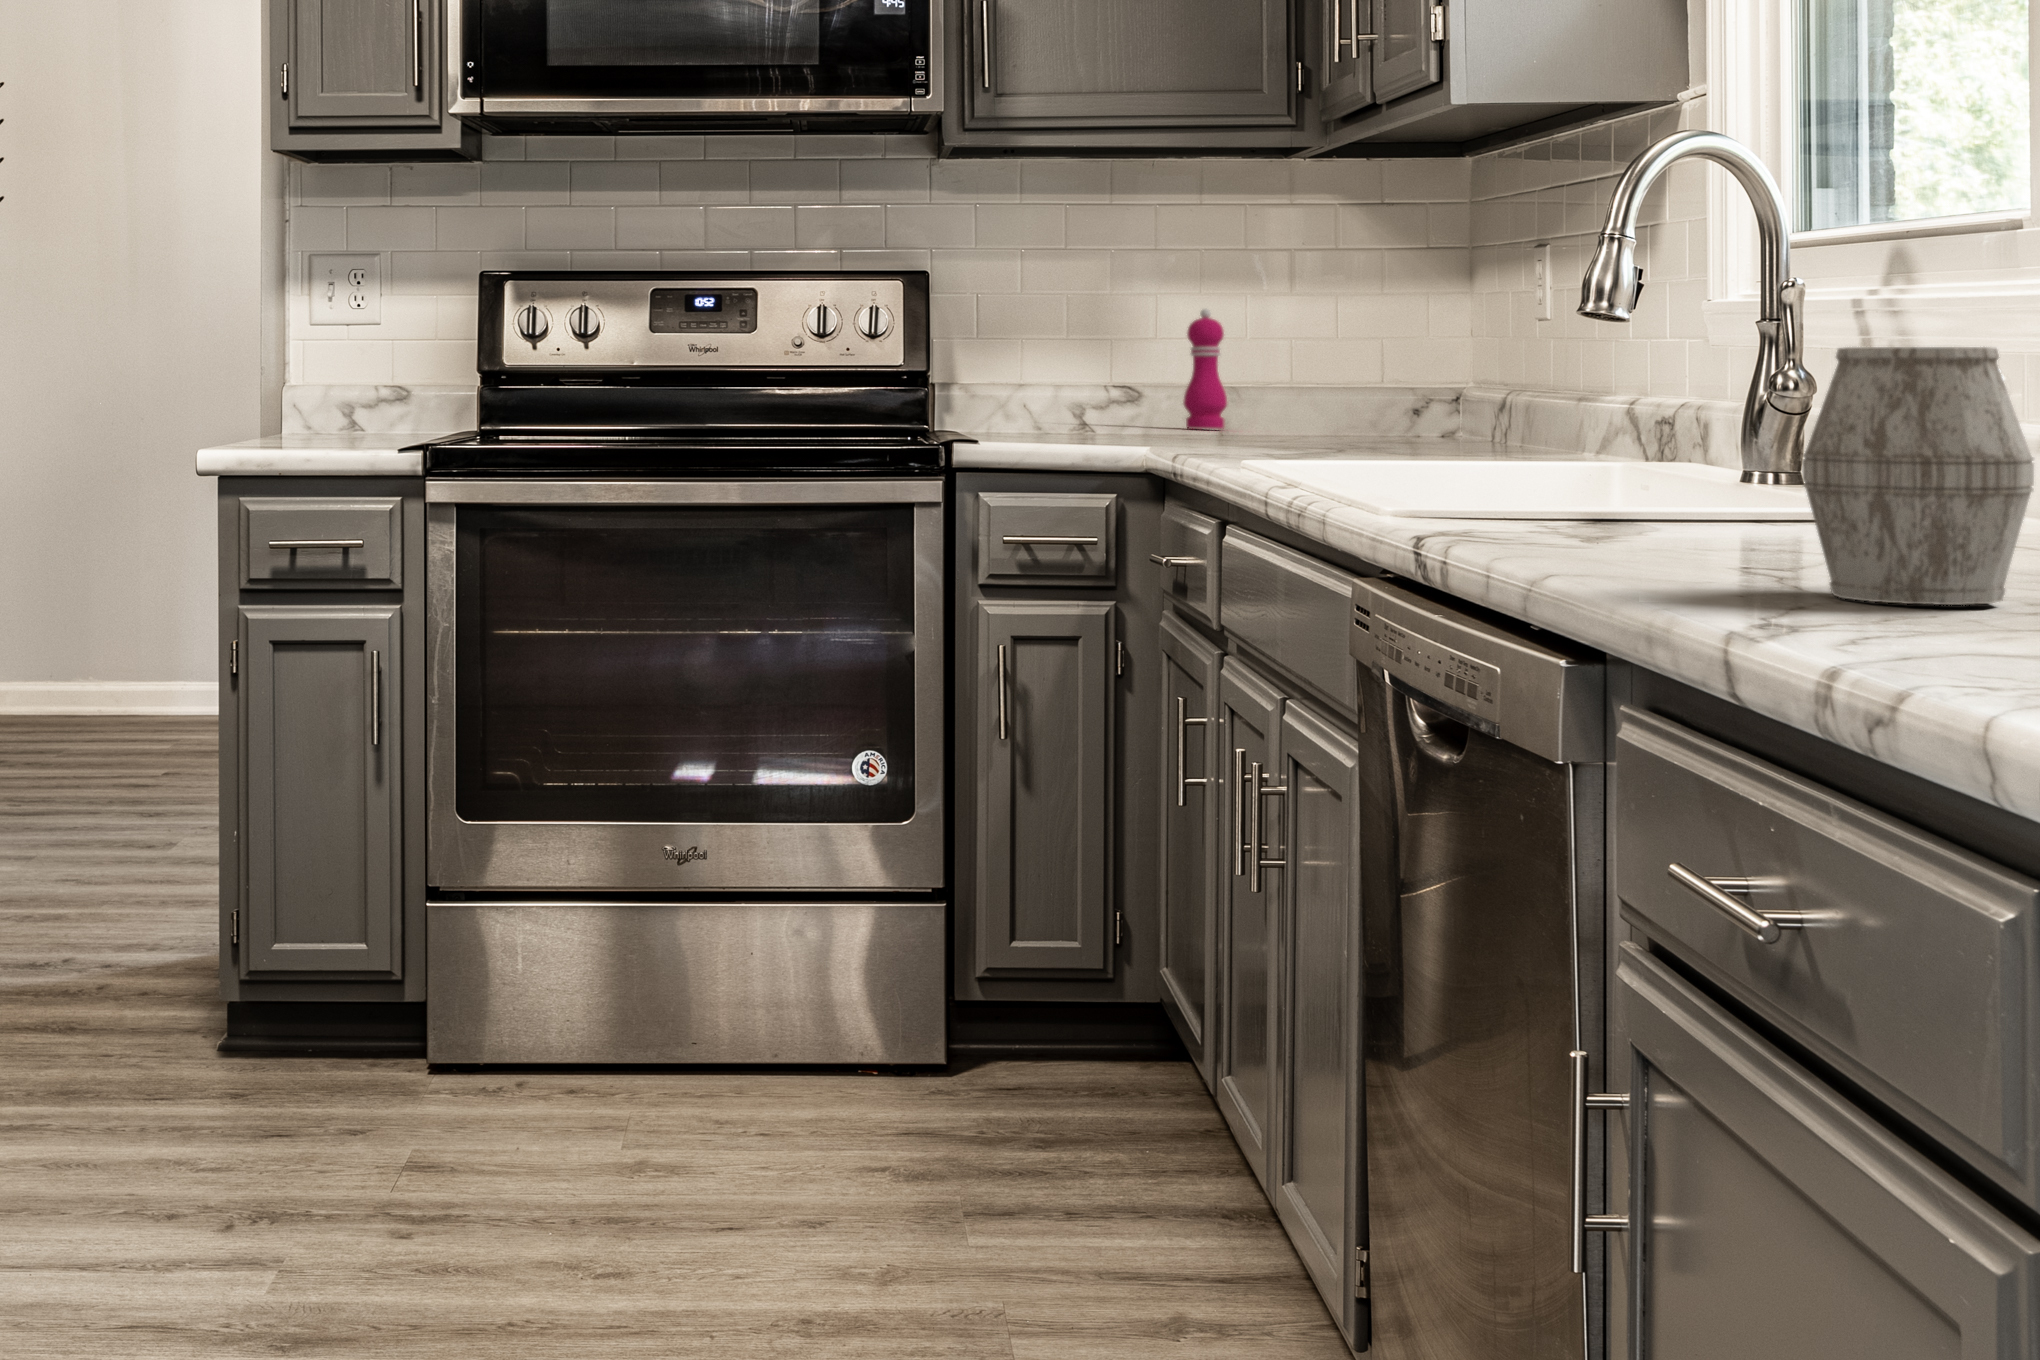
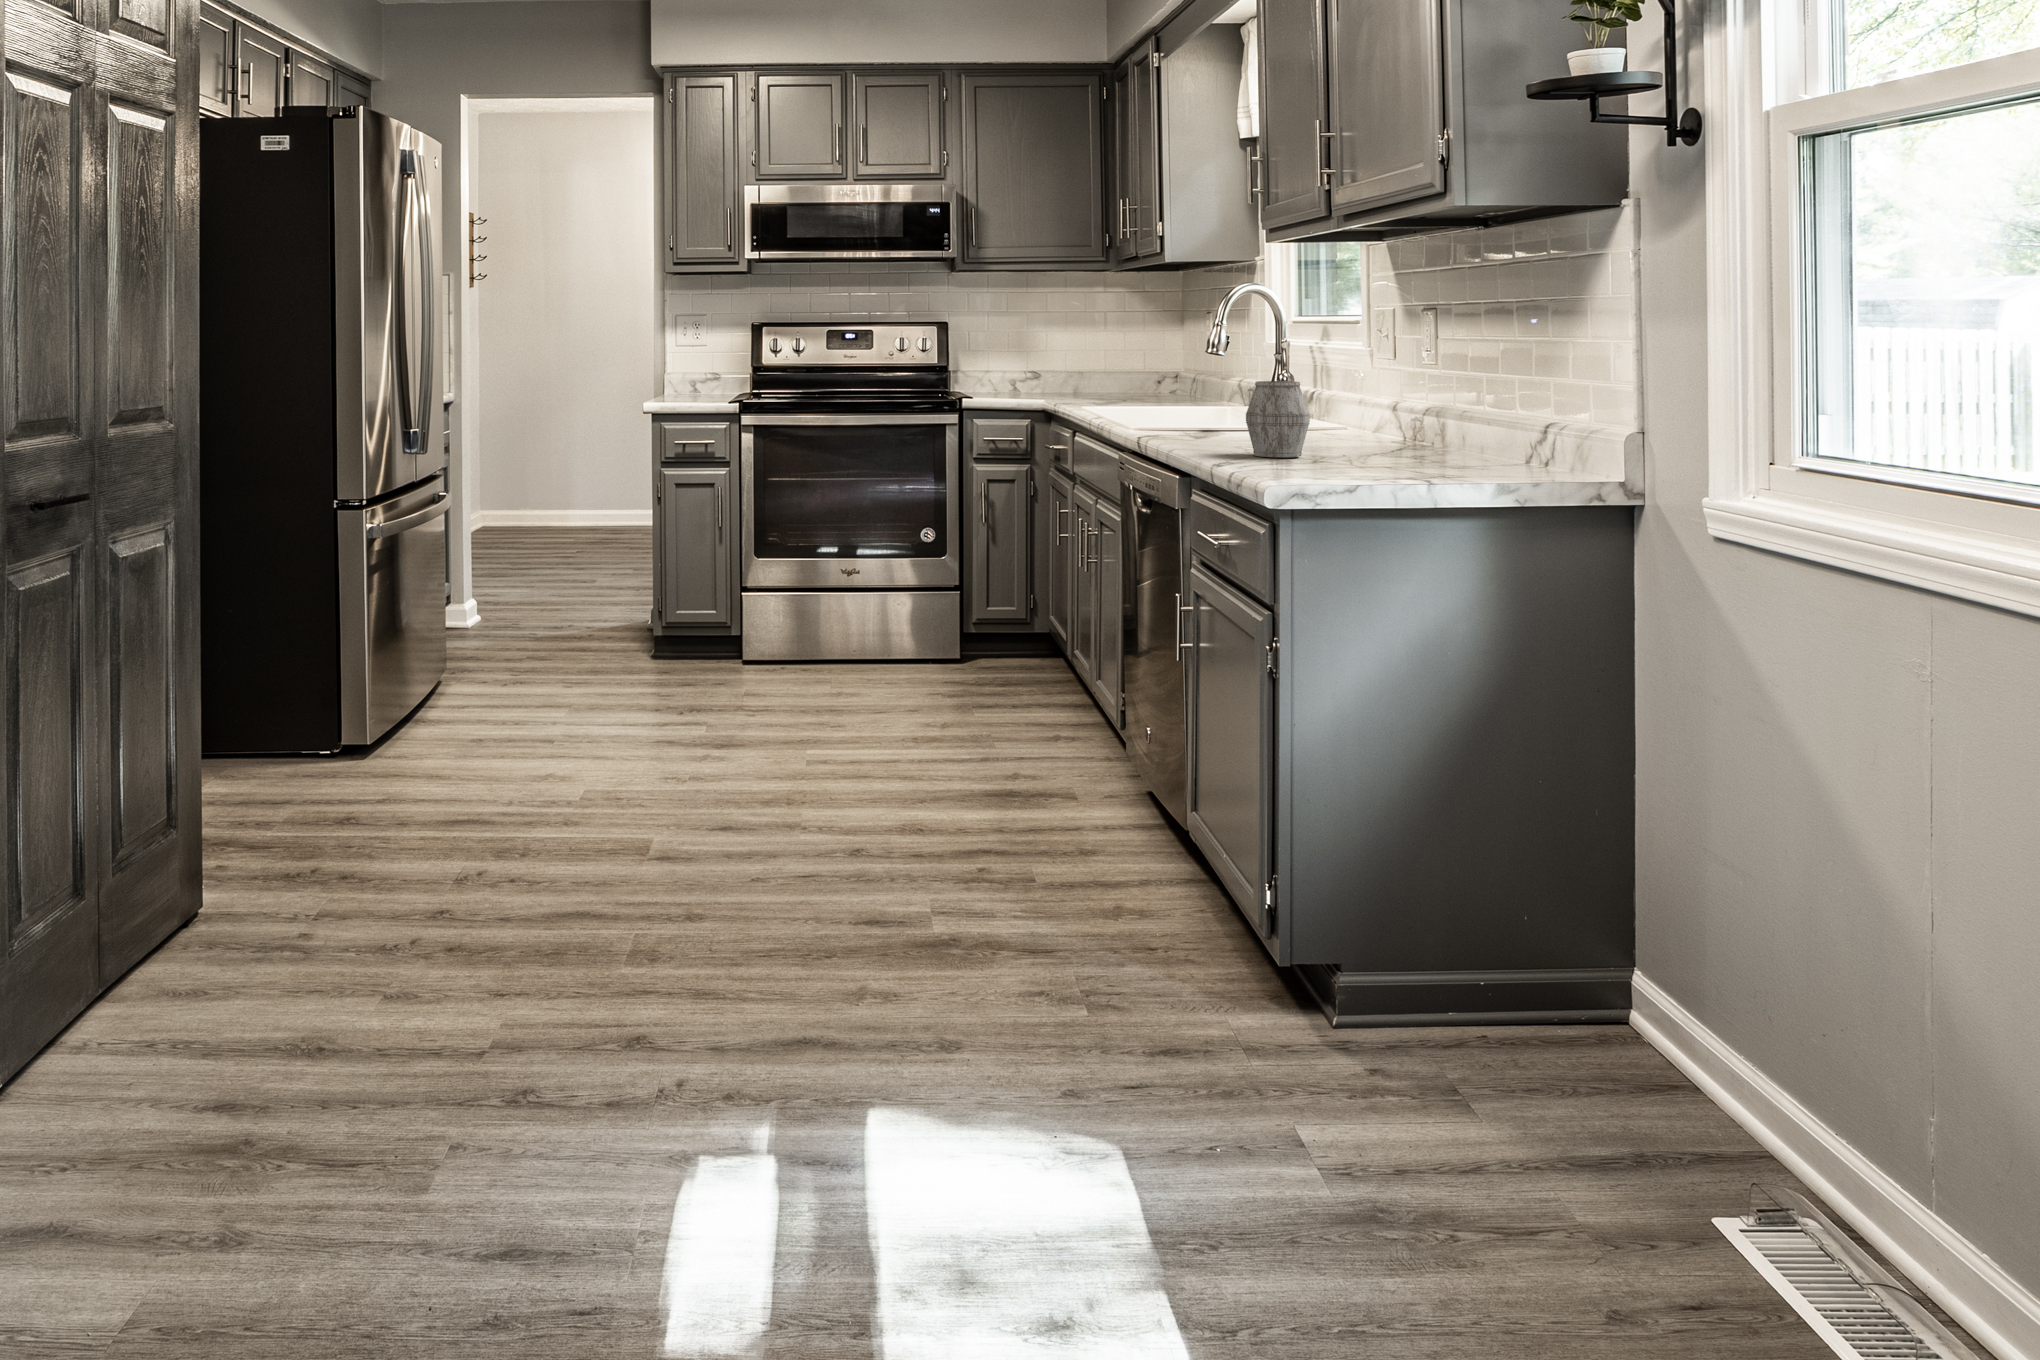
pepper mill: present [1183,309,1227,429] -> none [1058,339,1077,391]

